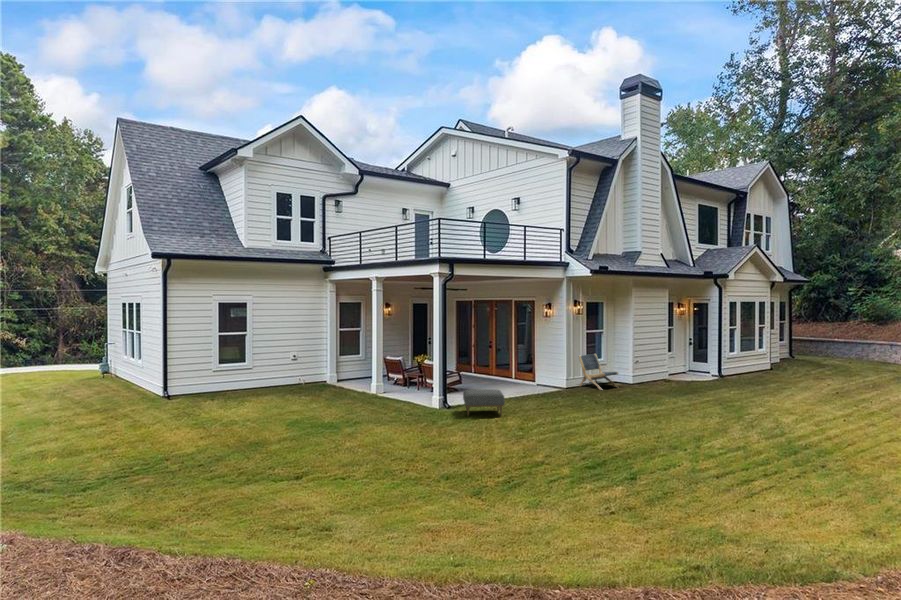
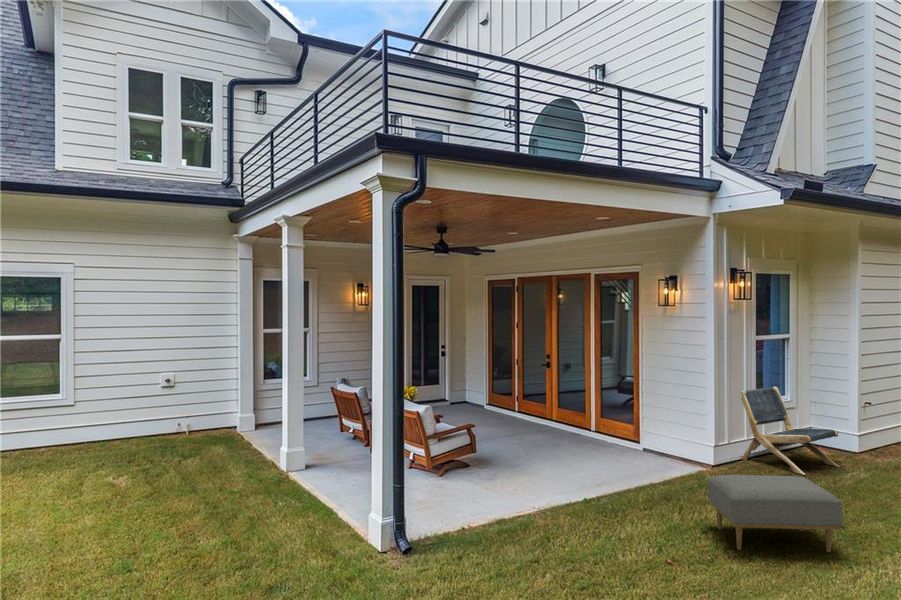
ottoman: present [463,389,505,415] -> present [708,475,843,552]

